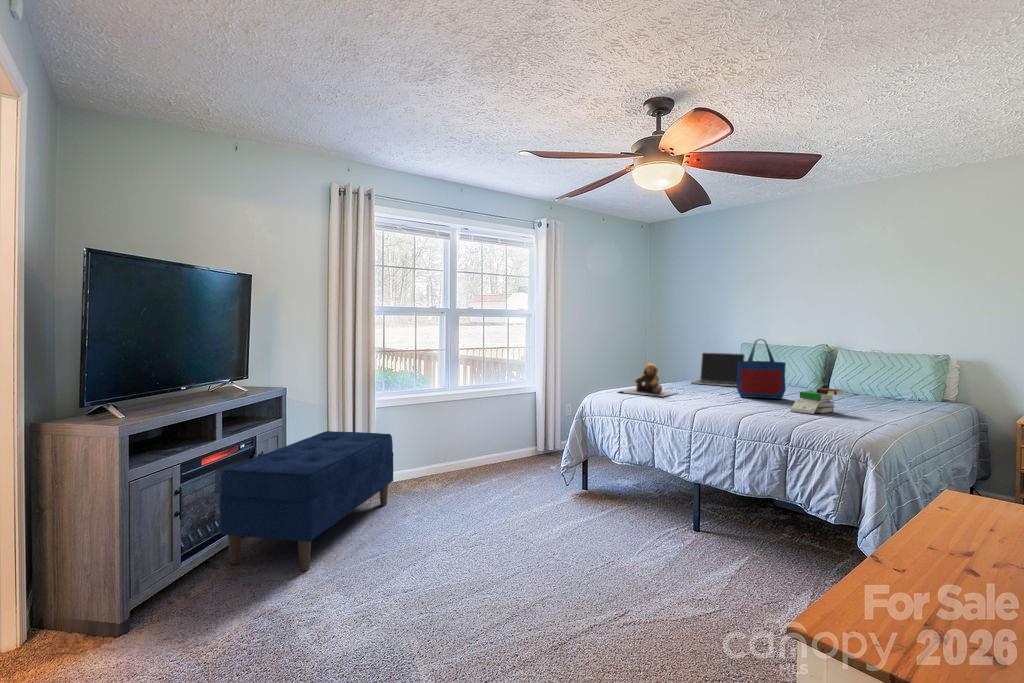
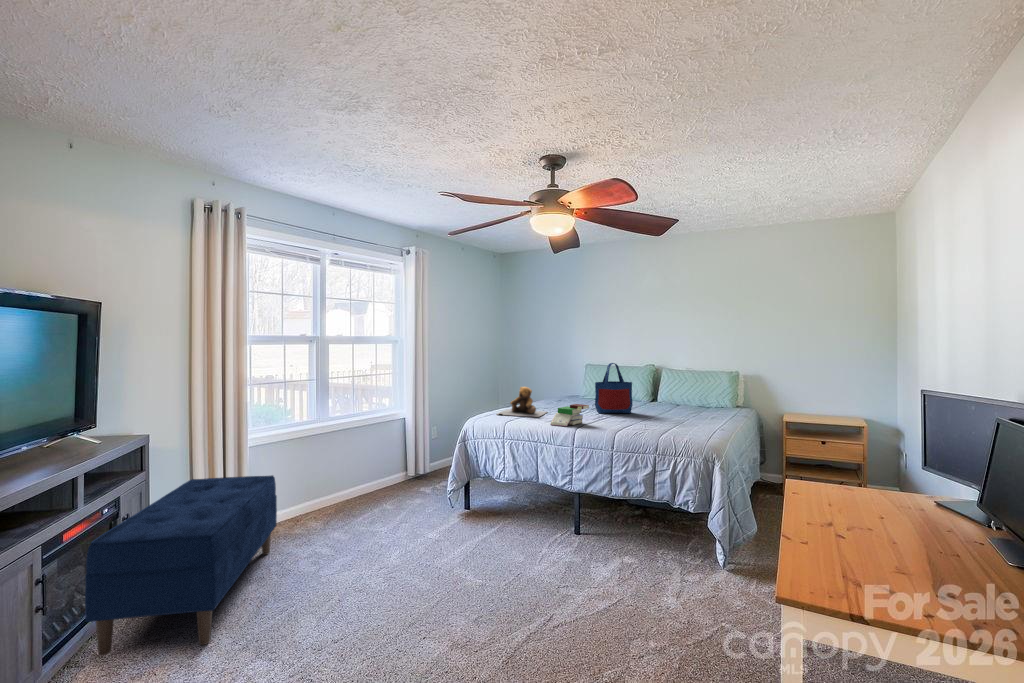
laptop: present [691,353,745,386] -> none [550,373,591,402]
book: present [790,388,844,414] -> present [551,404,589,426]

